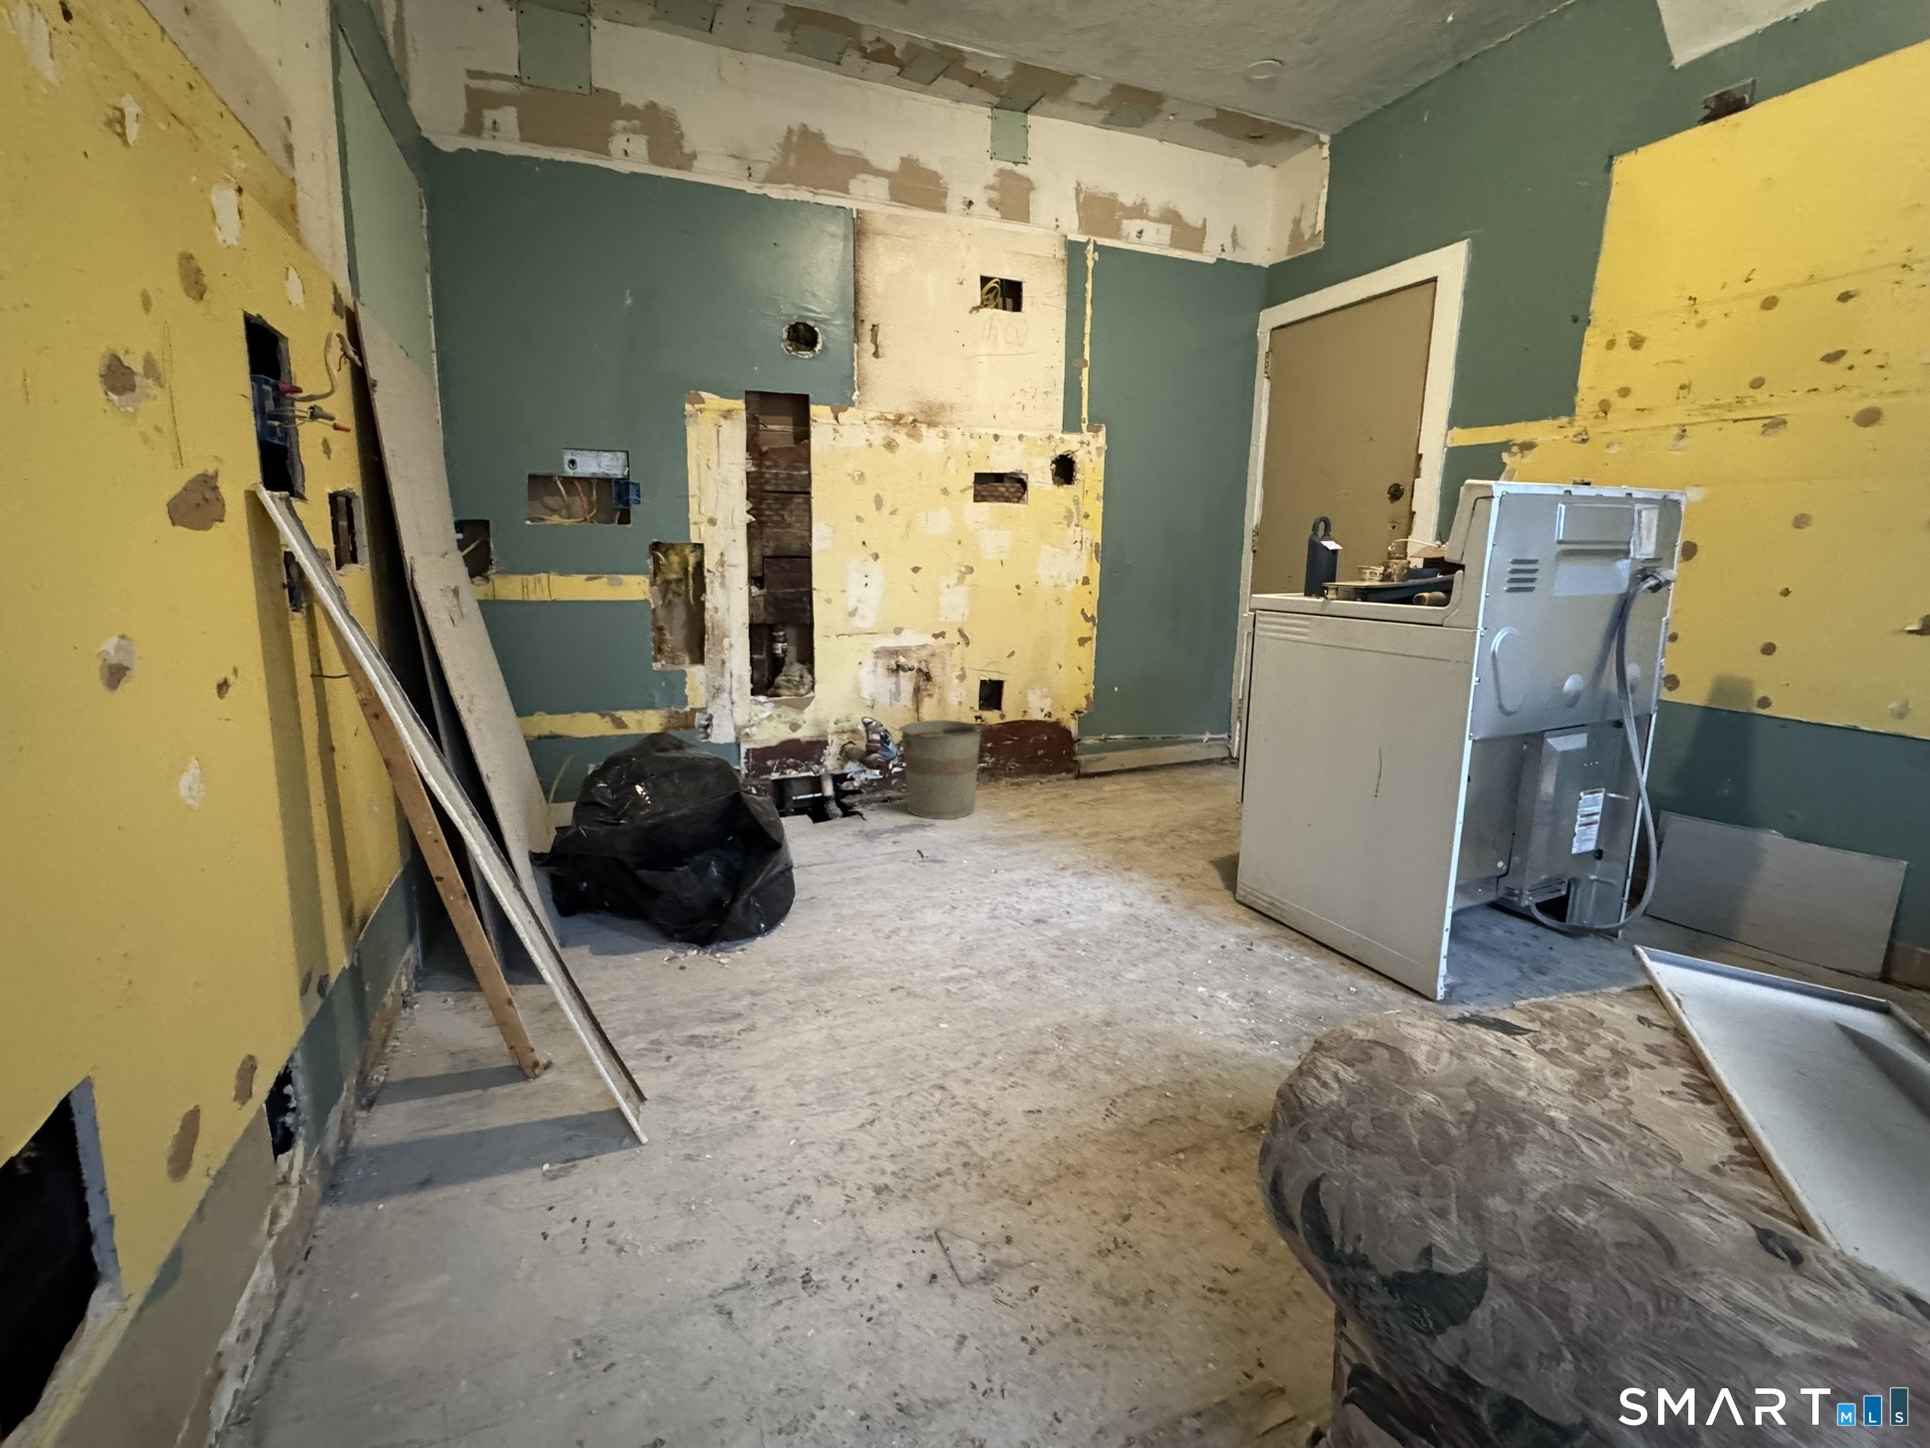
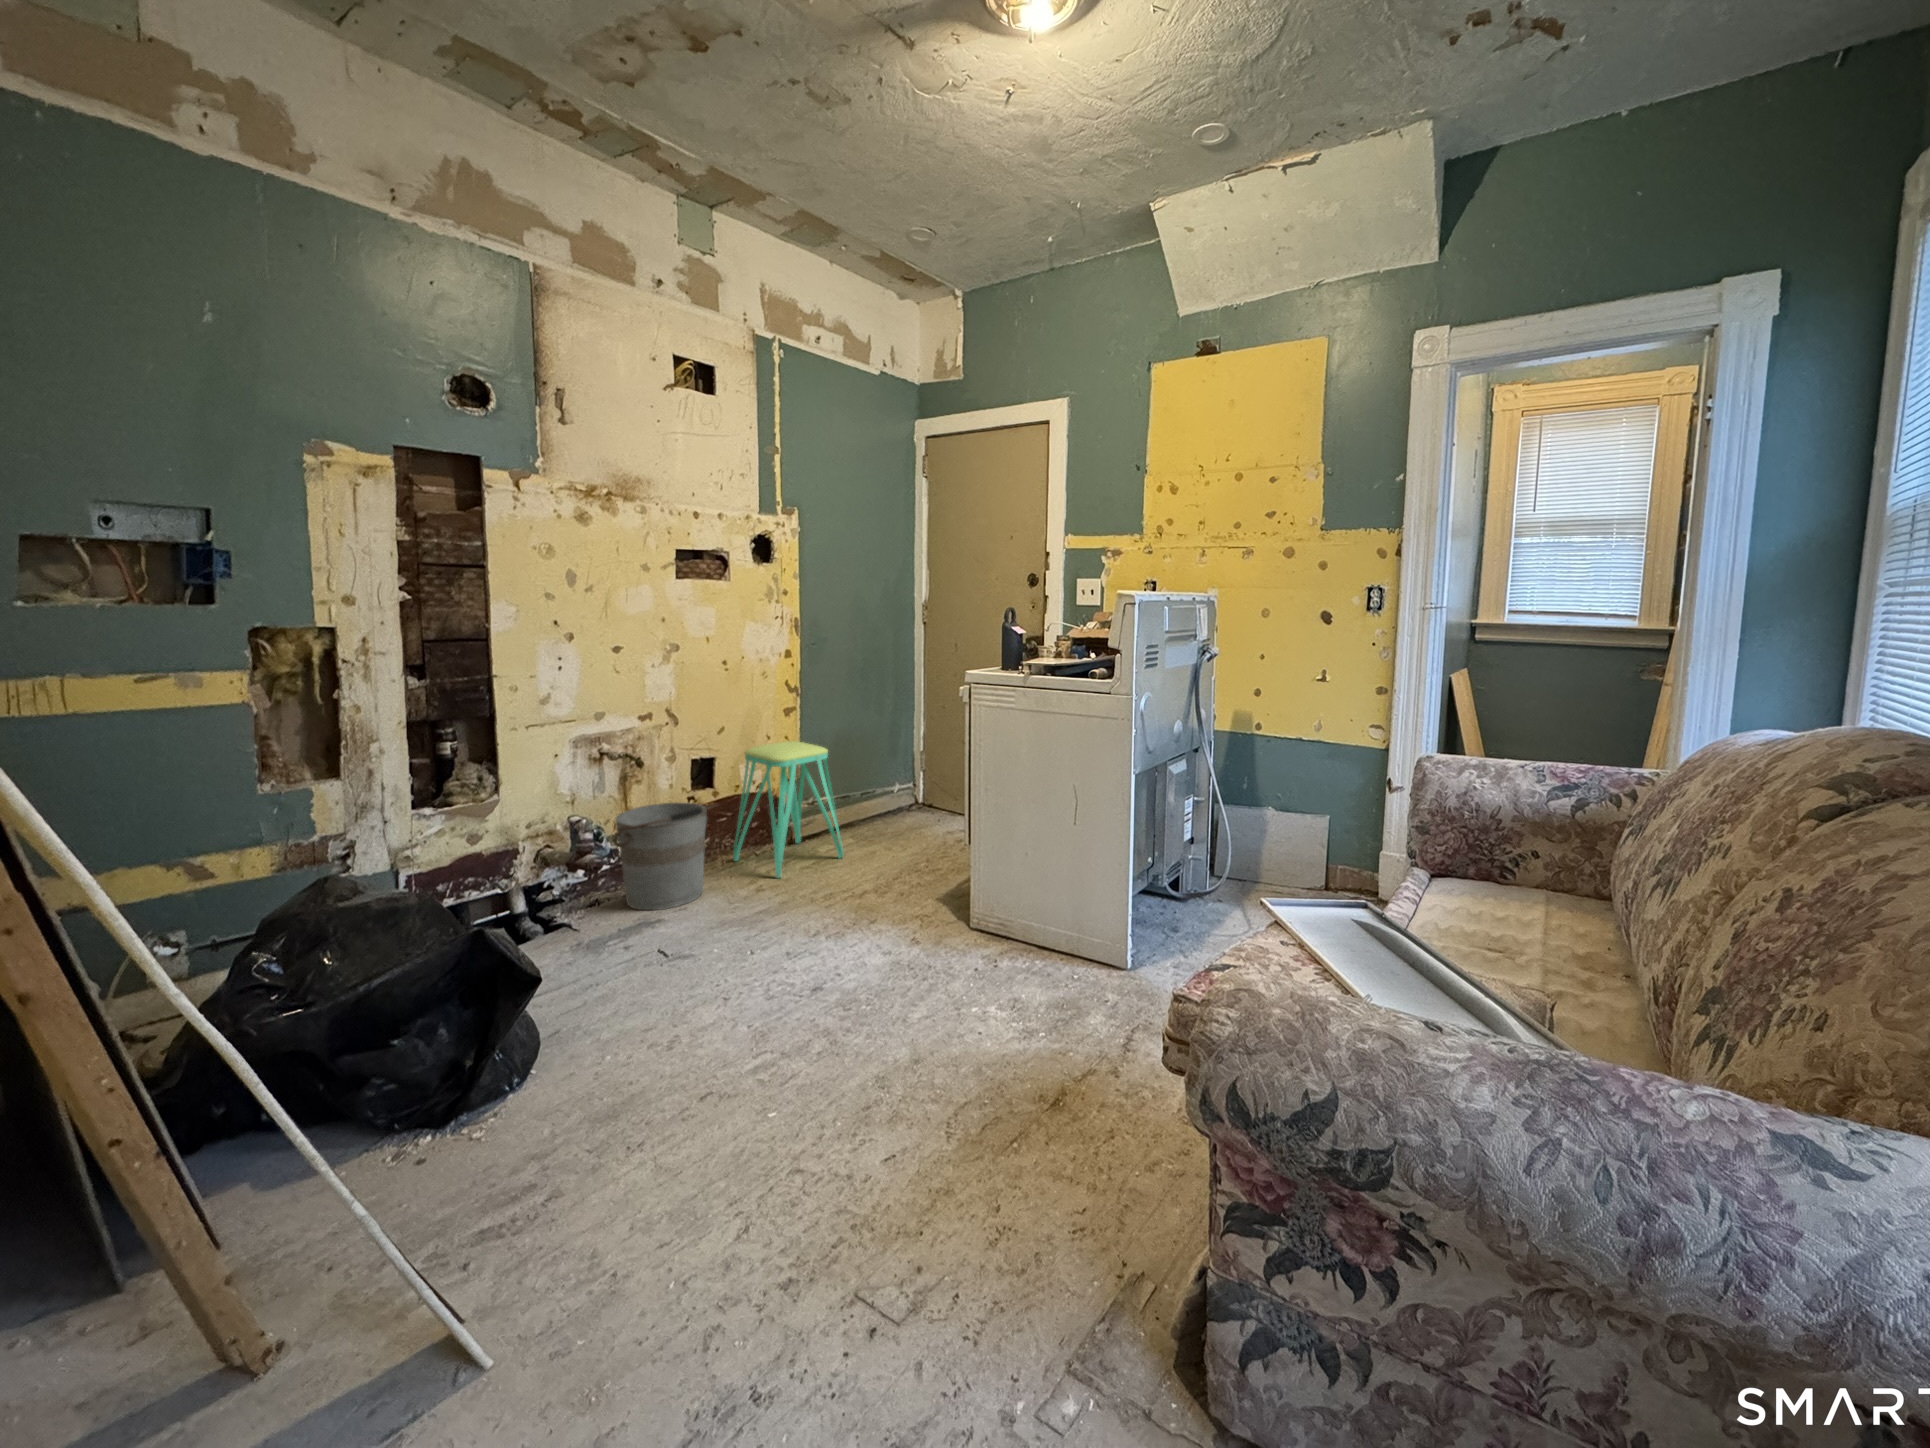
stool: none [1013,674,1123,813] -> present [733,741,843,878]

